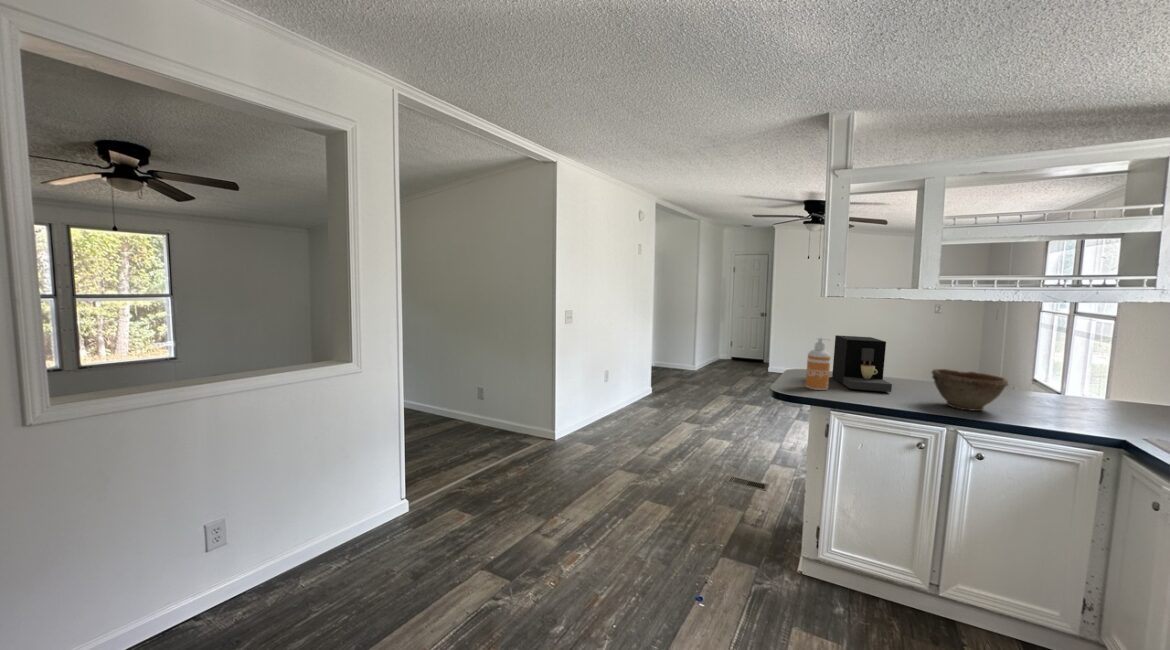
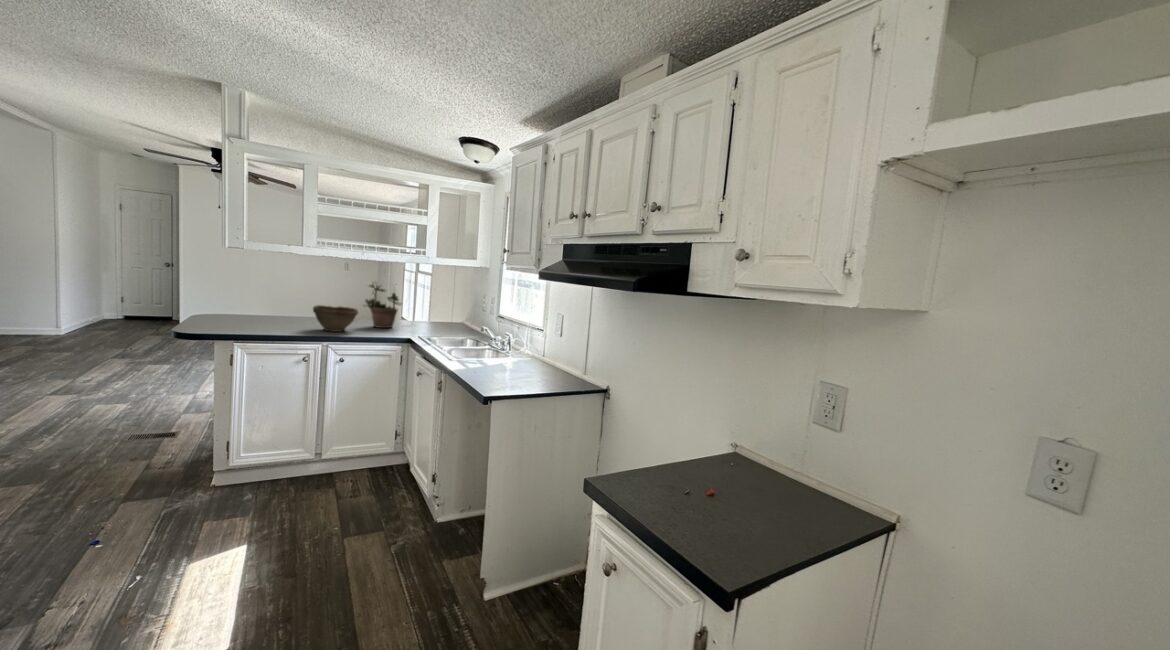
potted plant: none [1009,327,1095,412] -> present [365,284,401,328]
coffee maker: present [832,335,892,392] -> none [239,282,287,325]
soap dispenser: present [806,338,831,390] -> none [210,283,232,328]

